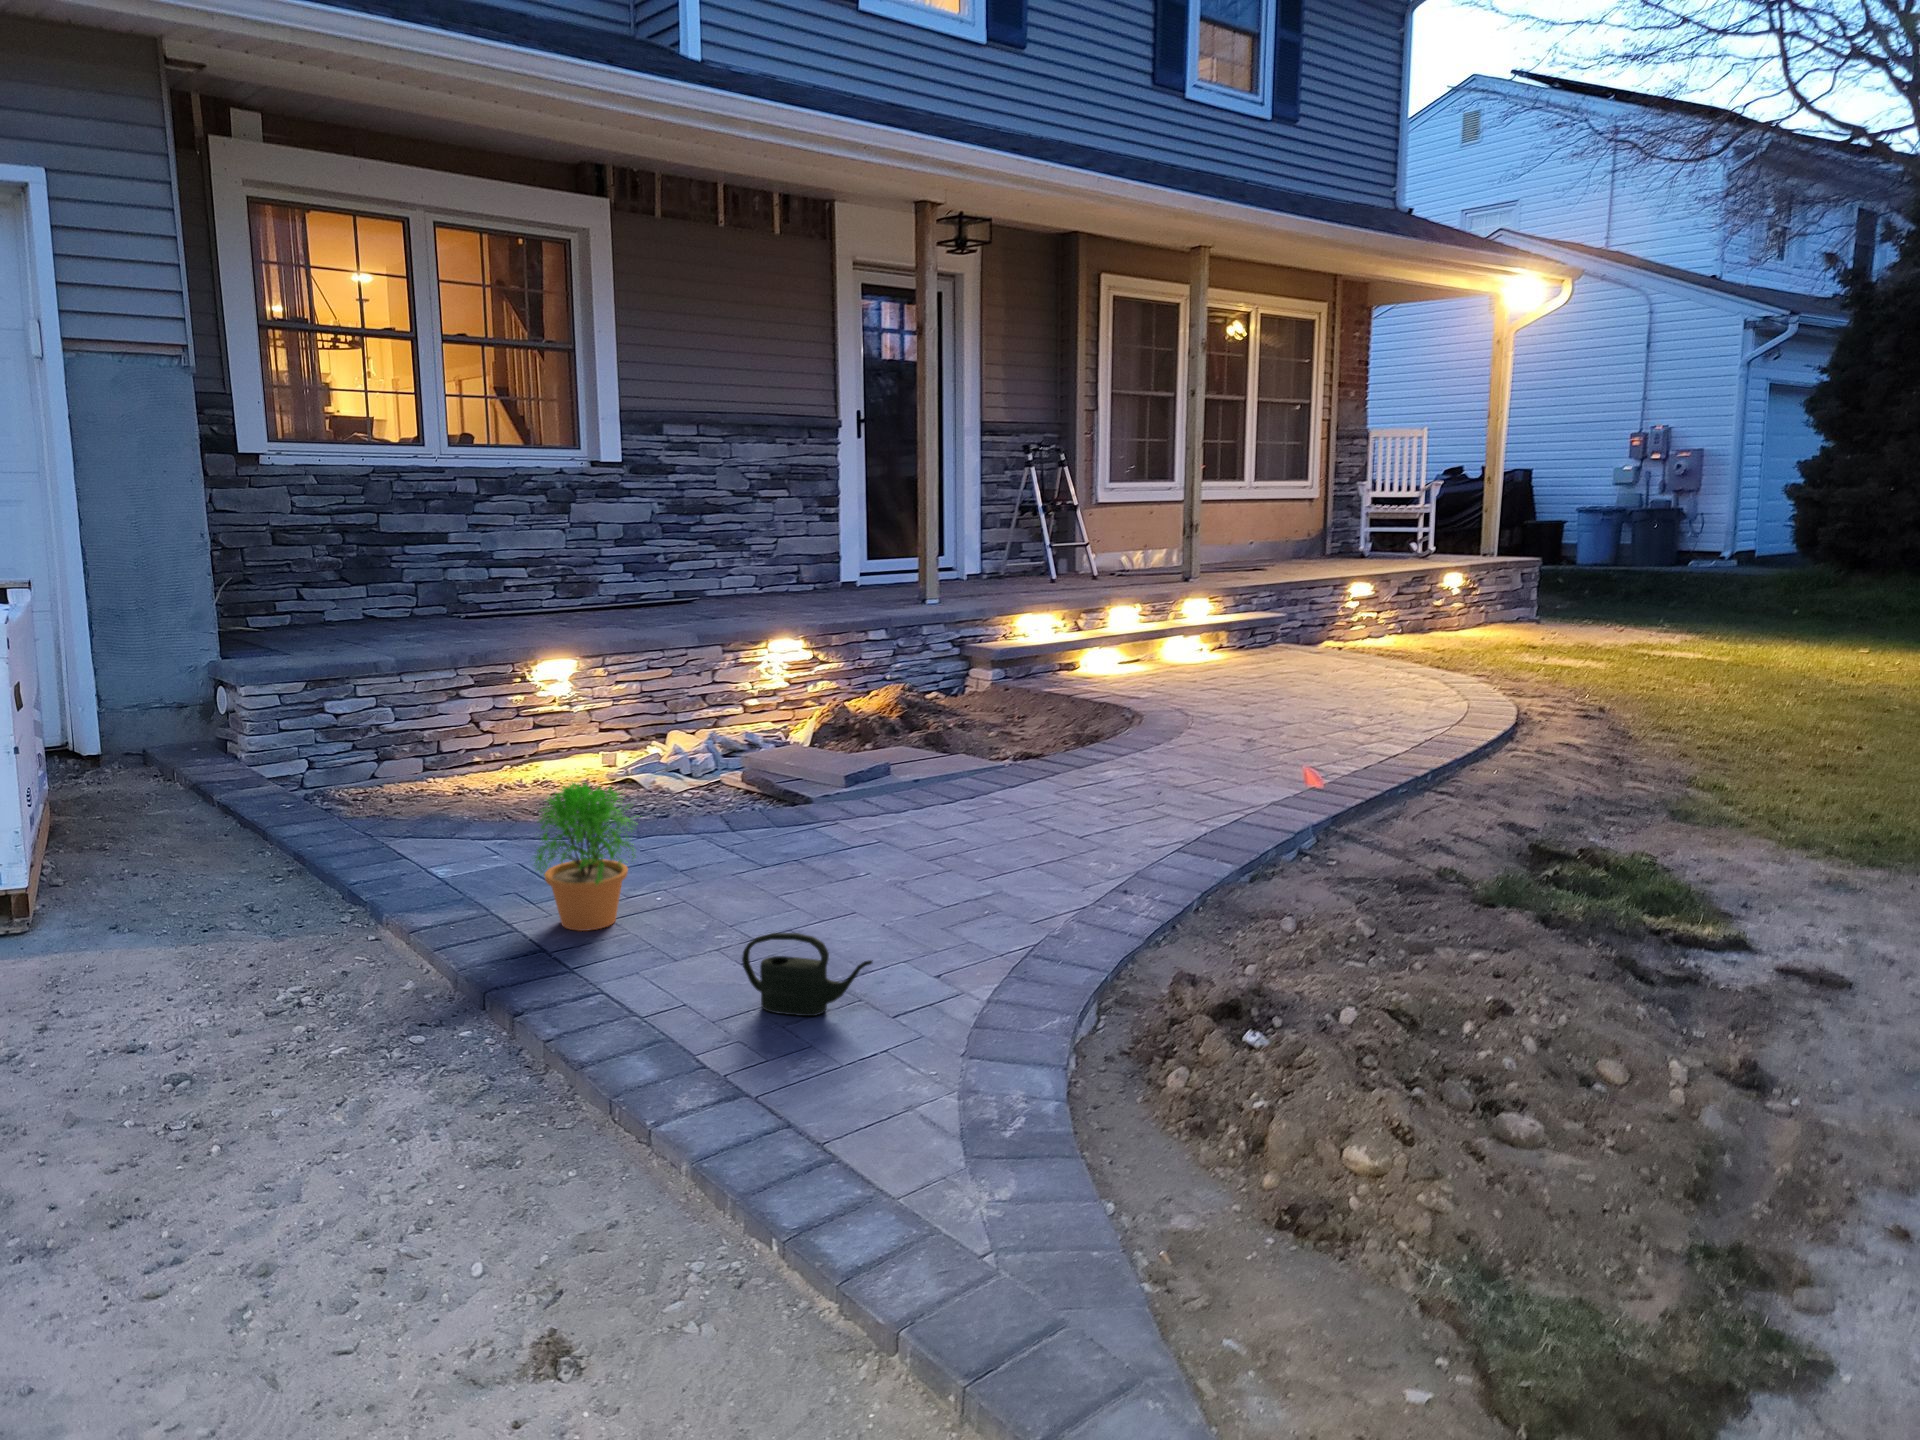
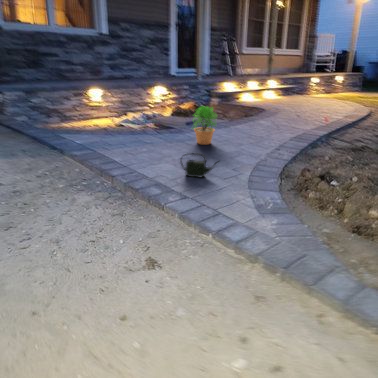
potted plant: present [534,783,636,931] -> present [192,106,216,145]

